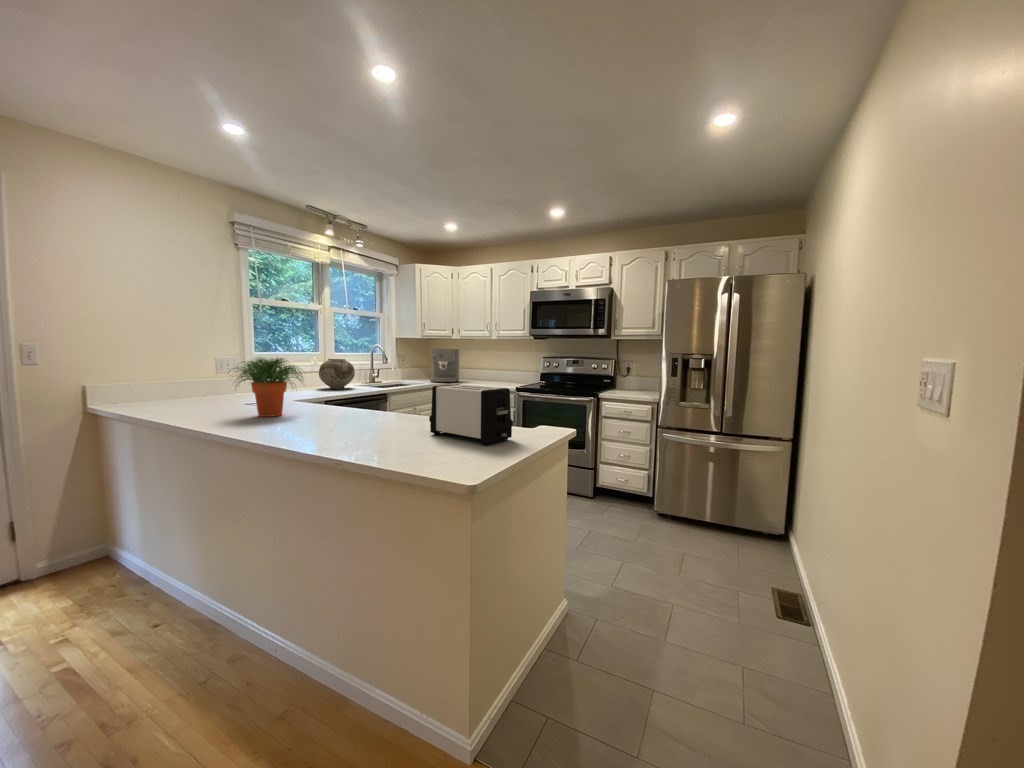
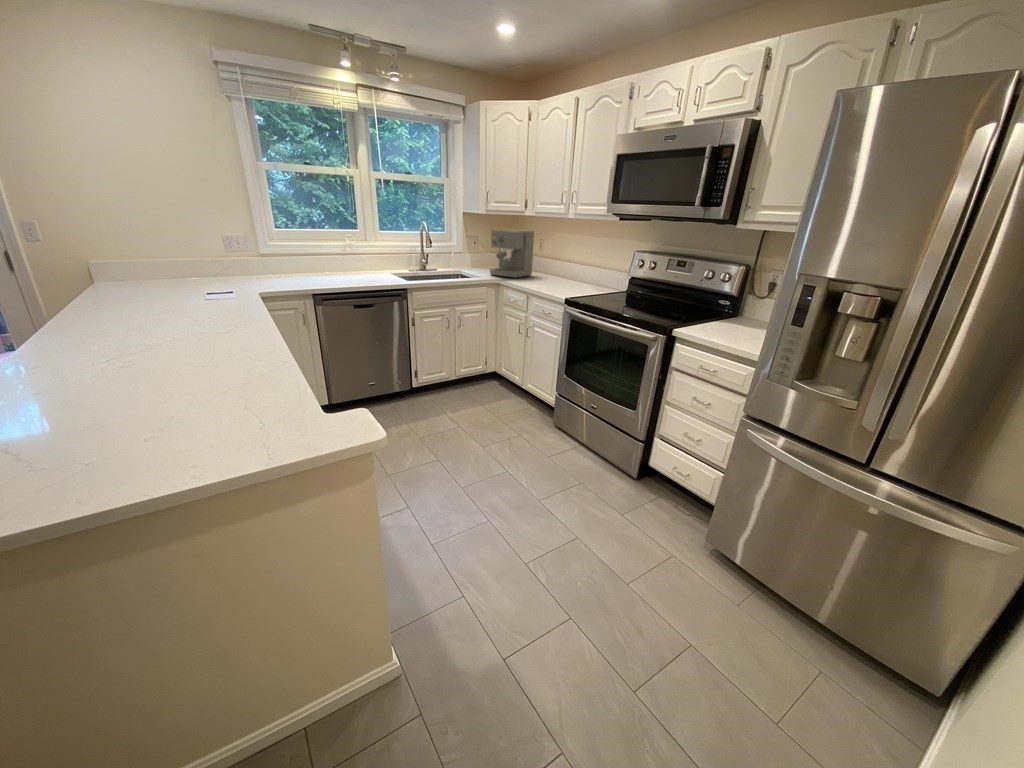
potted plant: present [234,358,303,417] -> none [90,248,199,323]
vase: present [319,359,355,389] -> none [336,241,377,279]
toaster: present [429,384,513,445] -> none [100,323,233,453]

